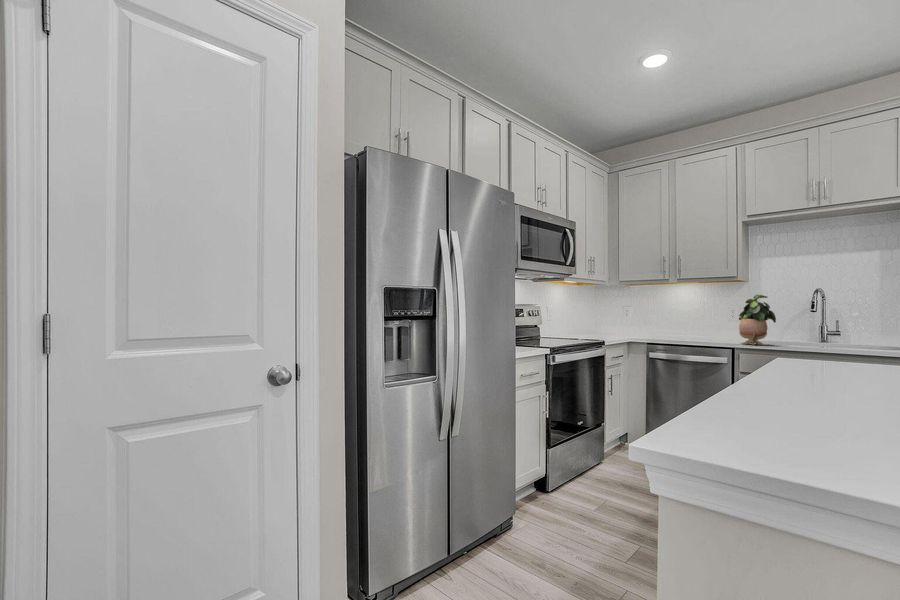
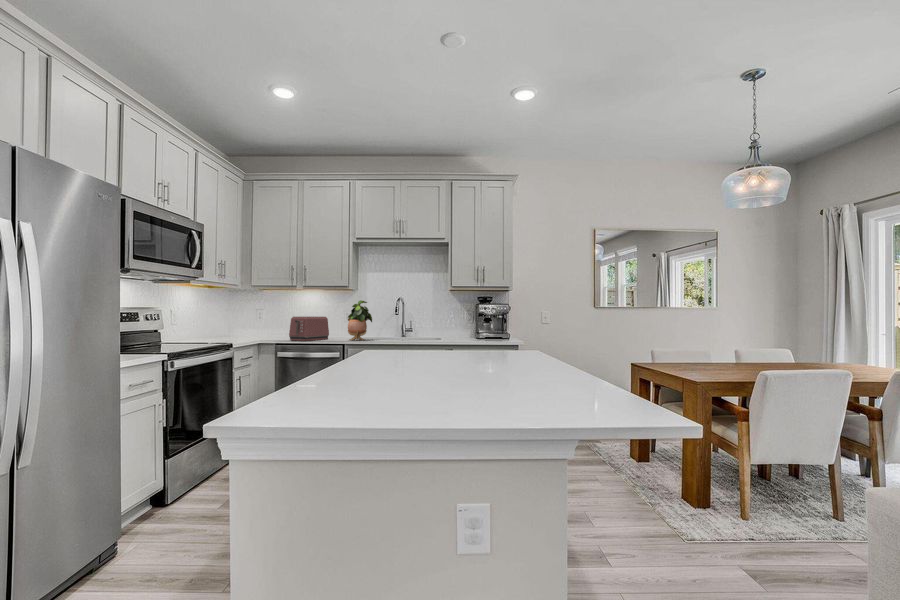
toaster: none [663,314,712,342] -> present [289,317,329,341]

